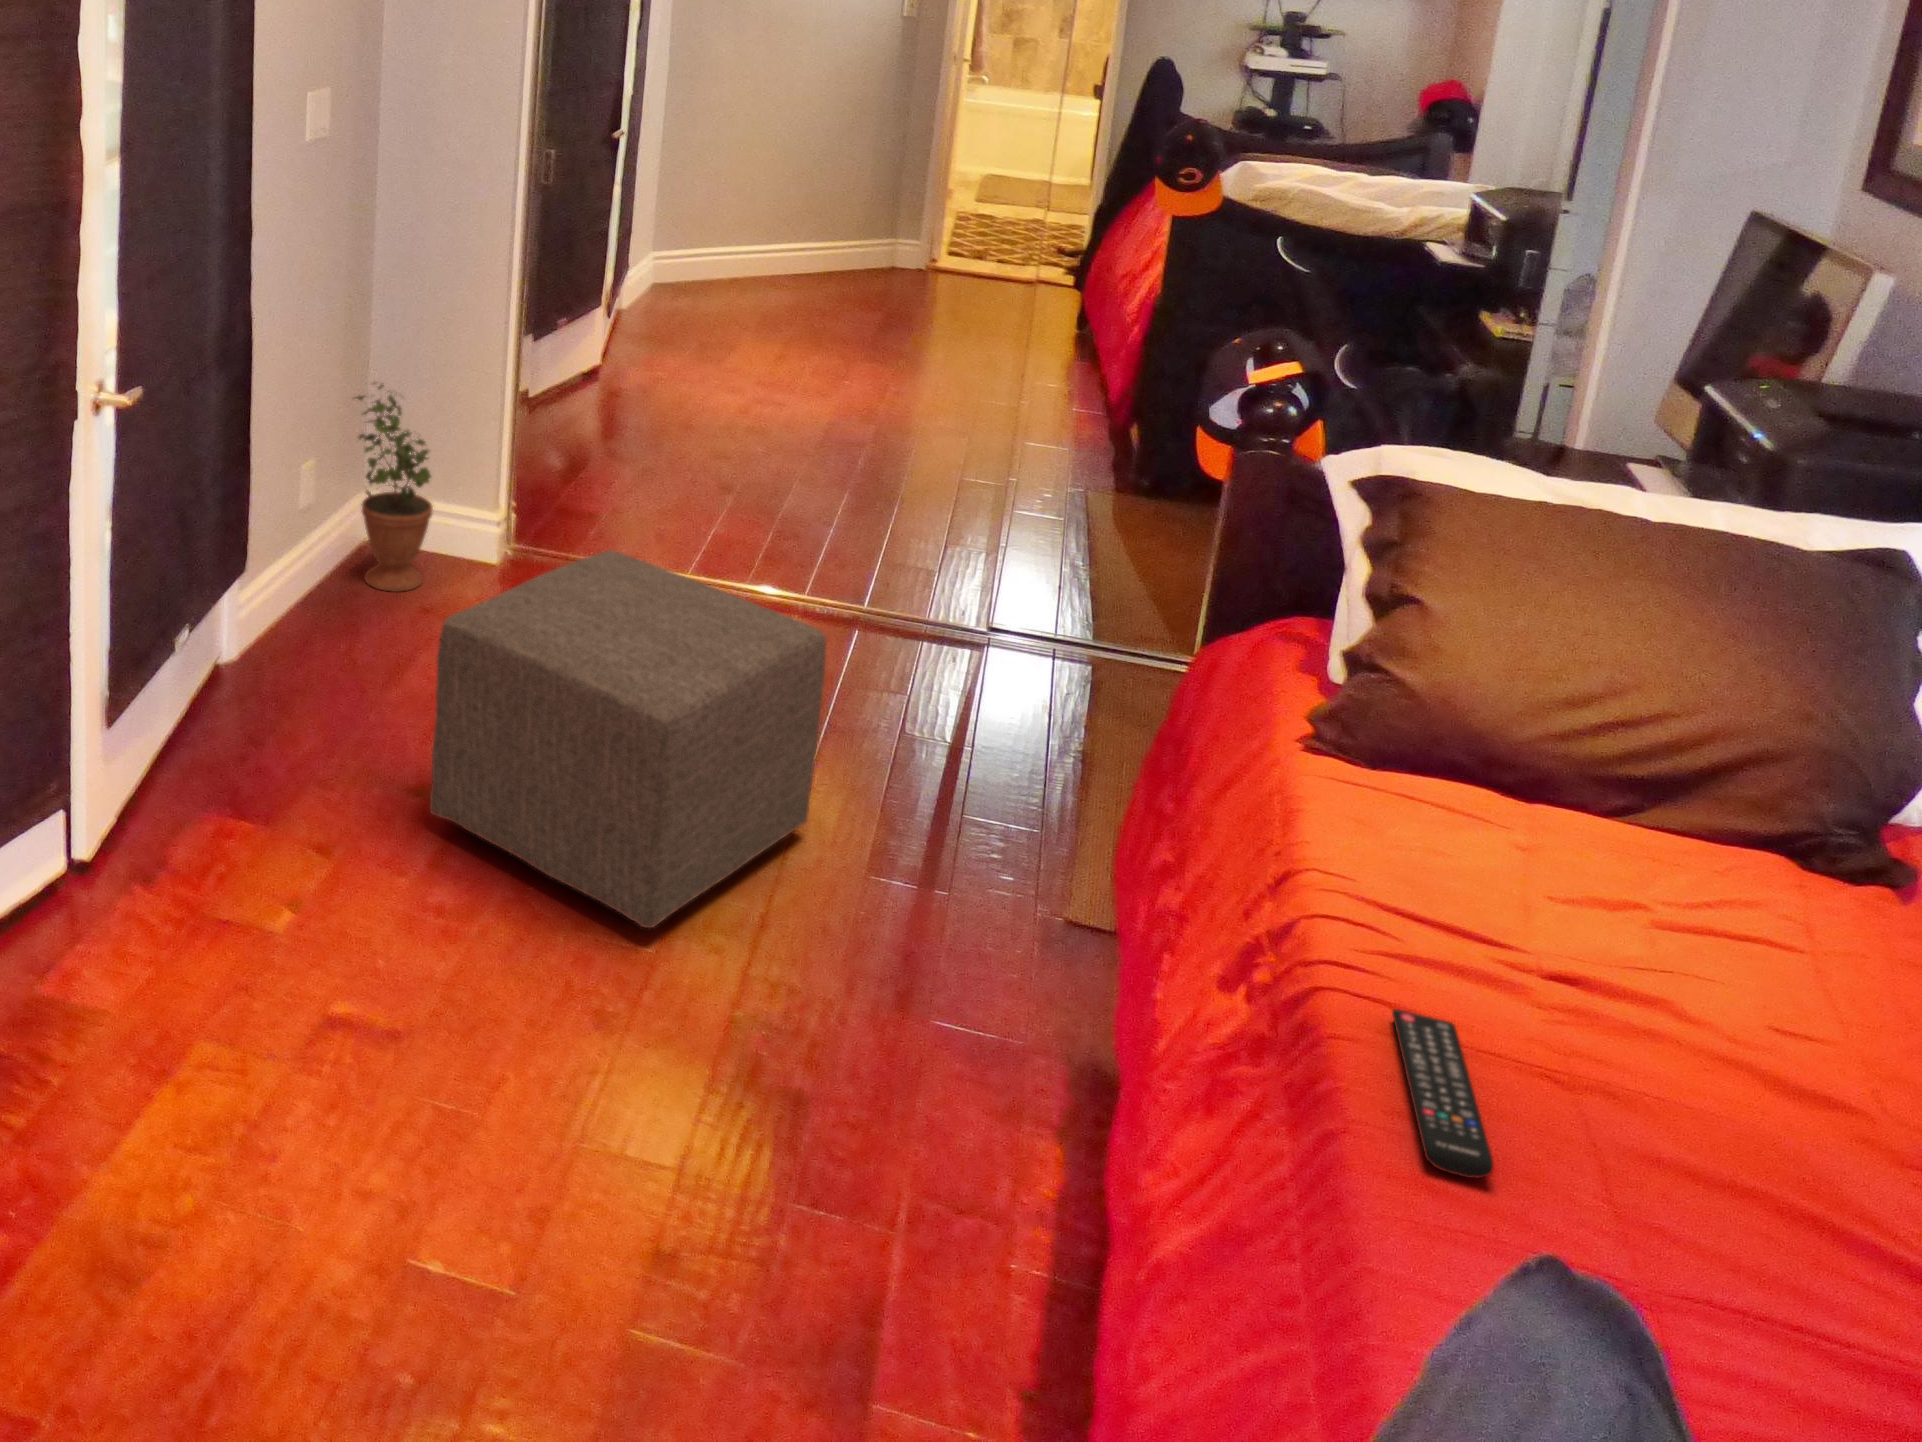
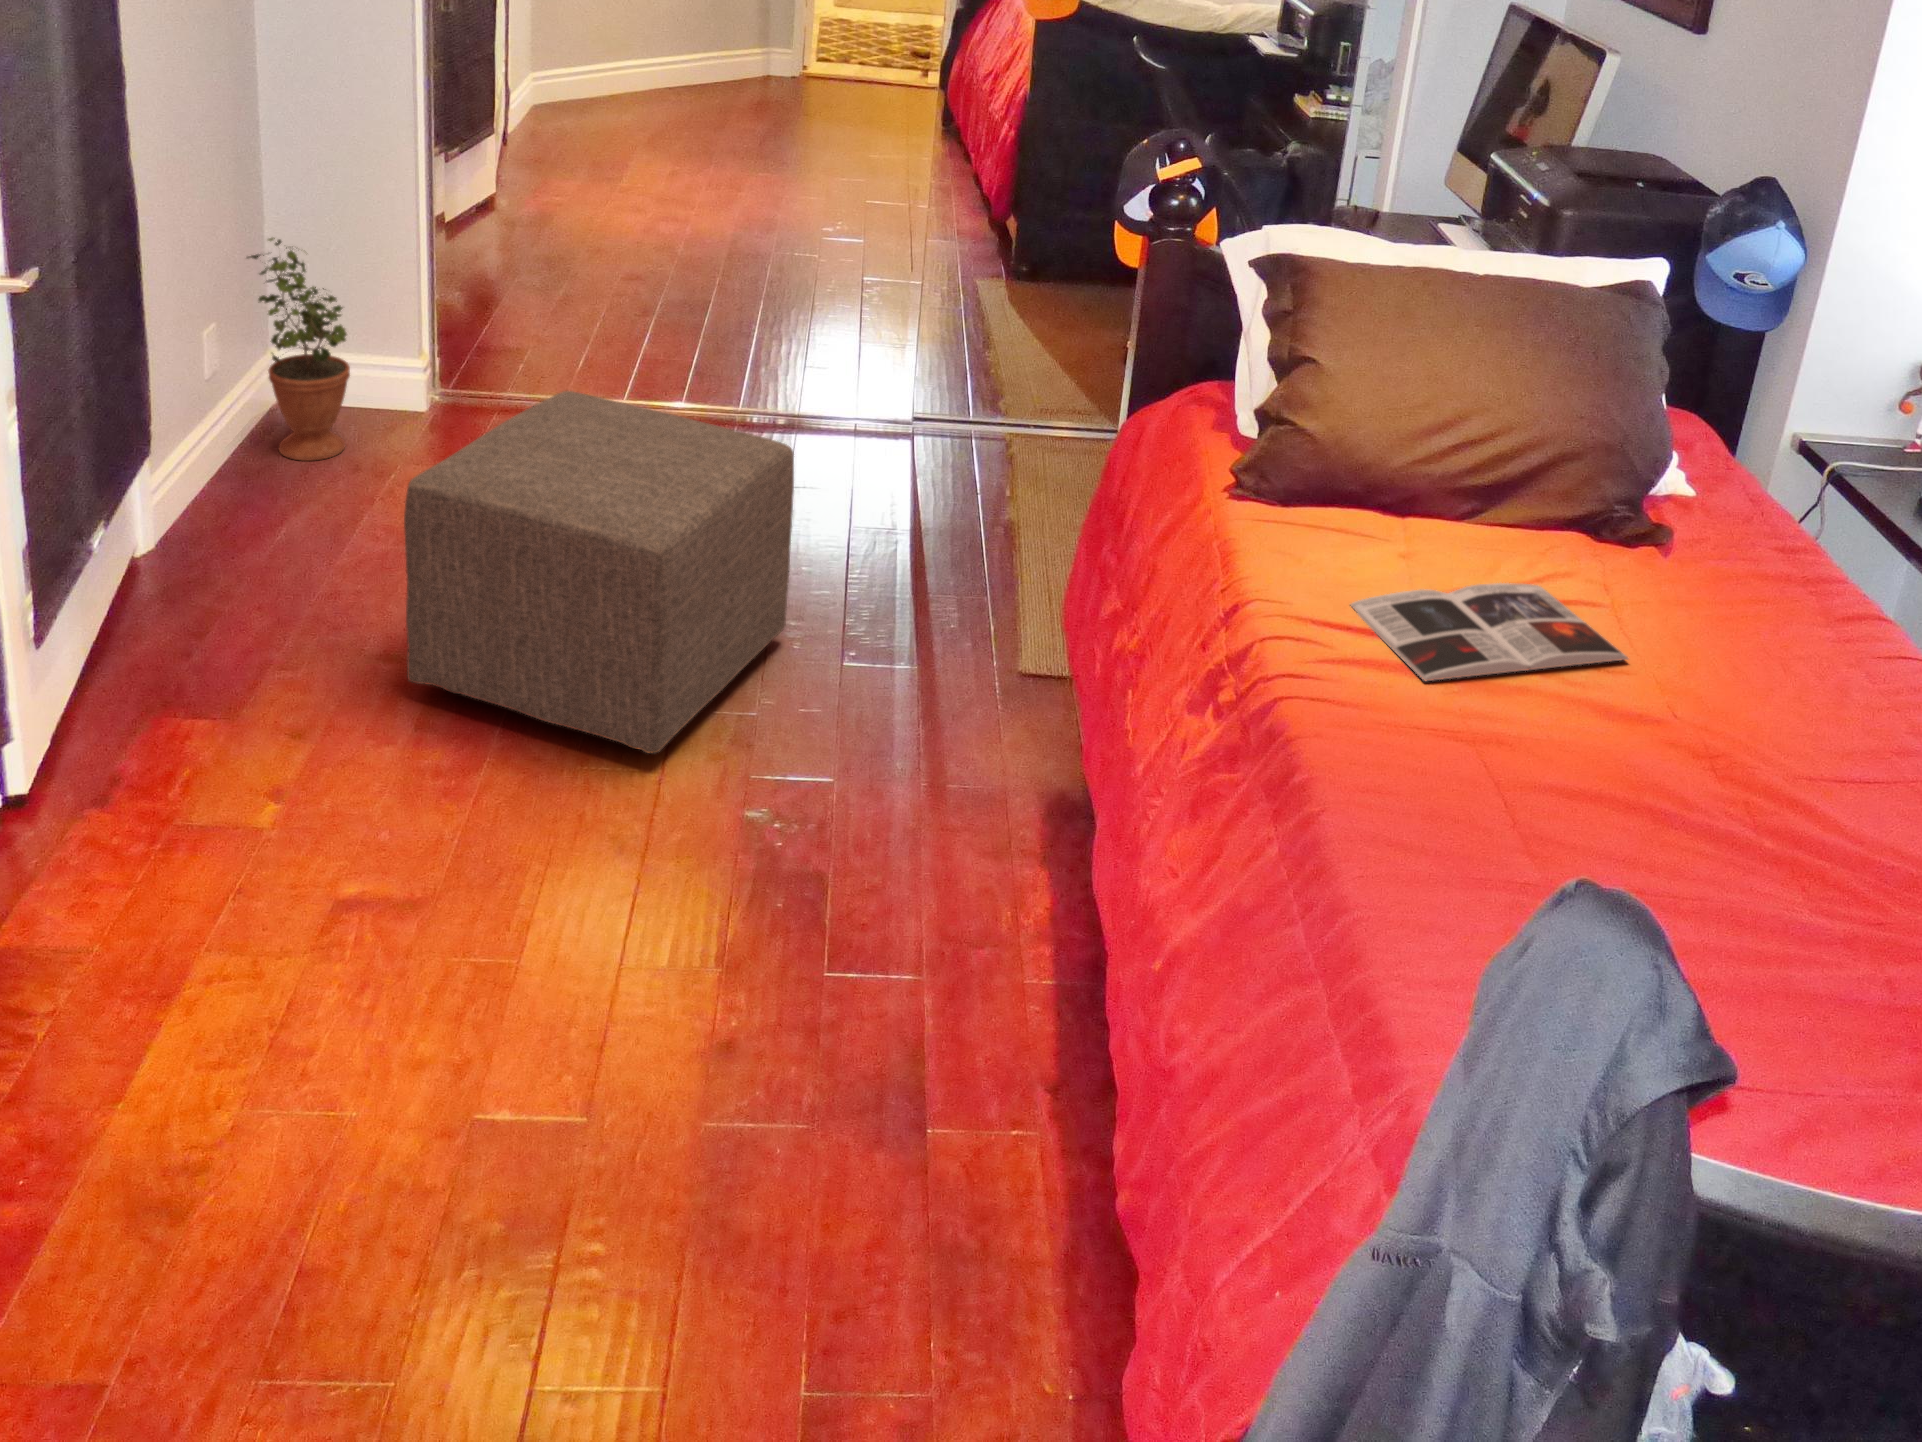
magazine: none [1433,898,1838,1040] -> present [1351,583,1628,681]
remote control: present [1392,1009,1494,1178] -> none [1334,695,1426,816]

